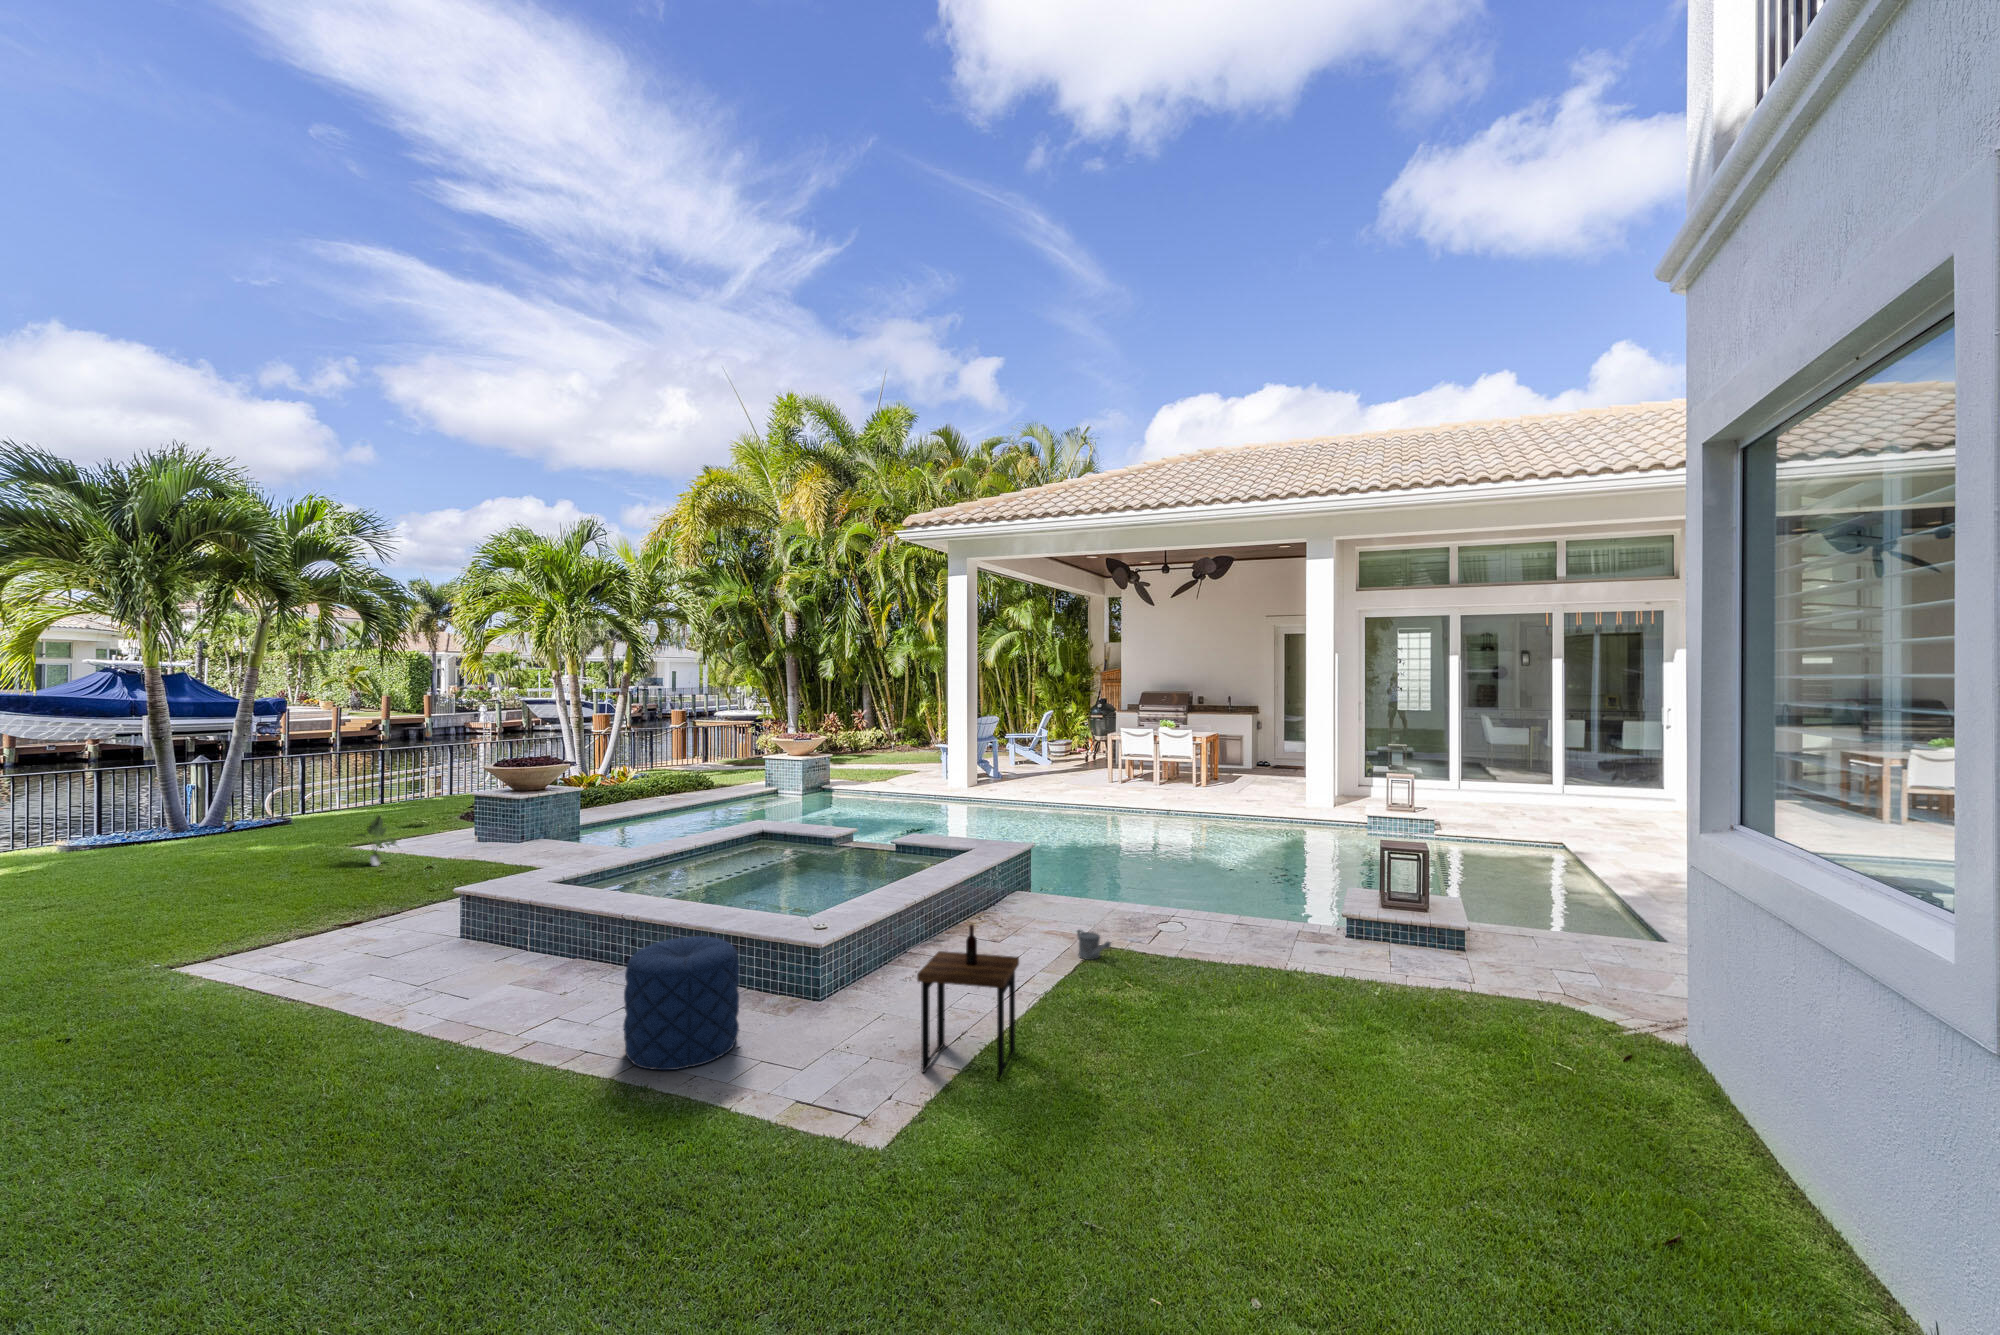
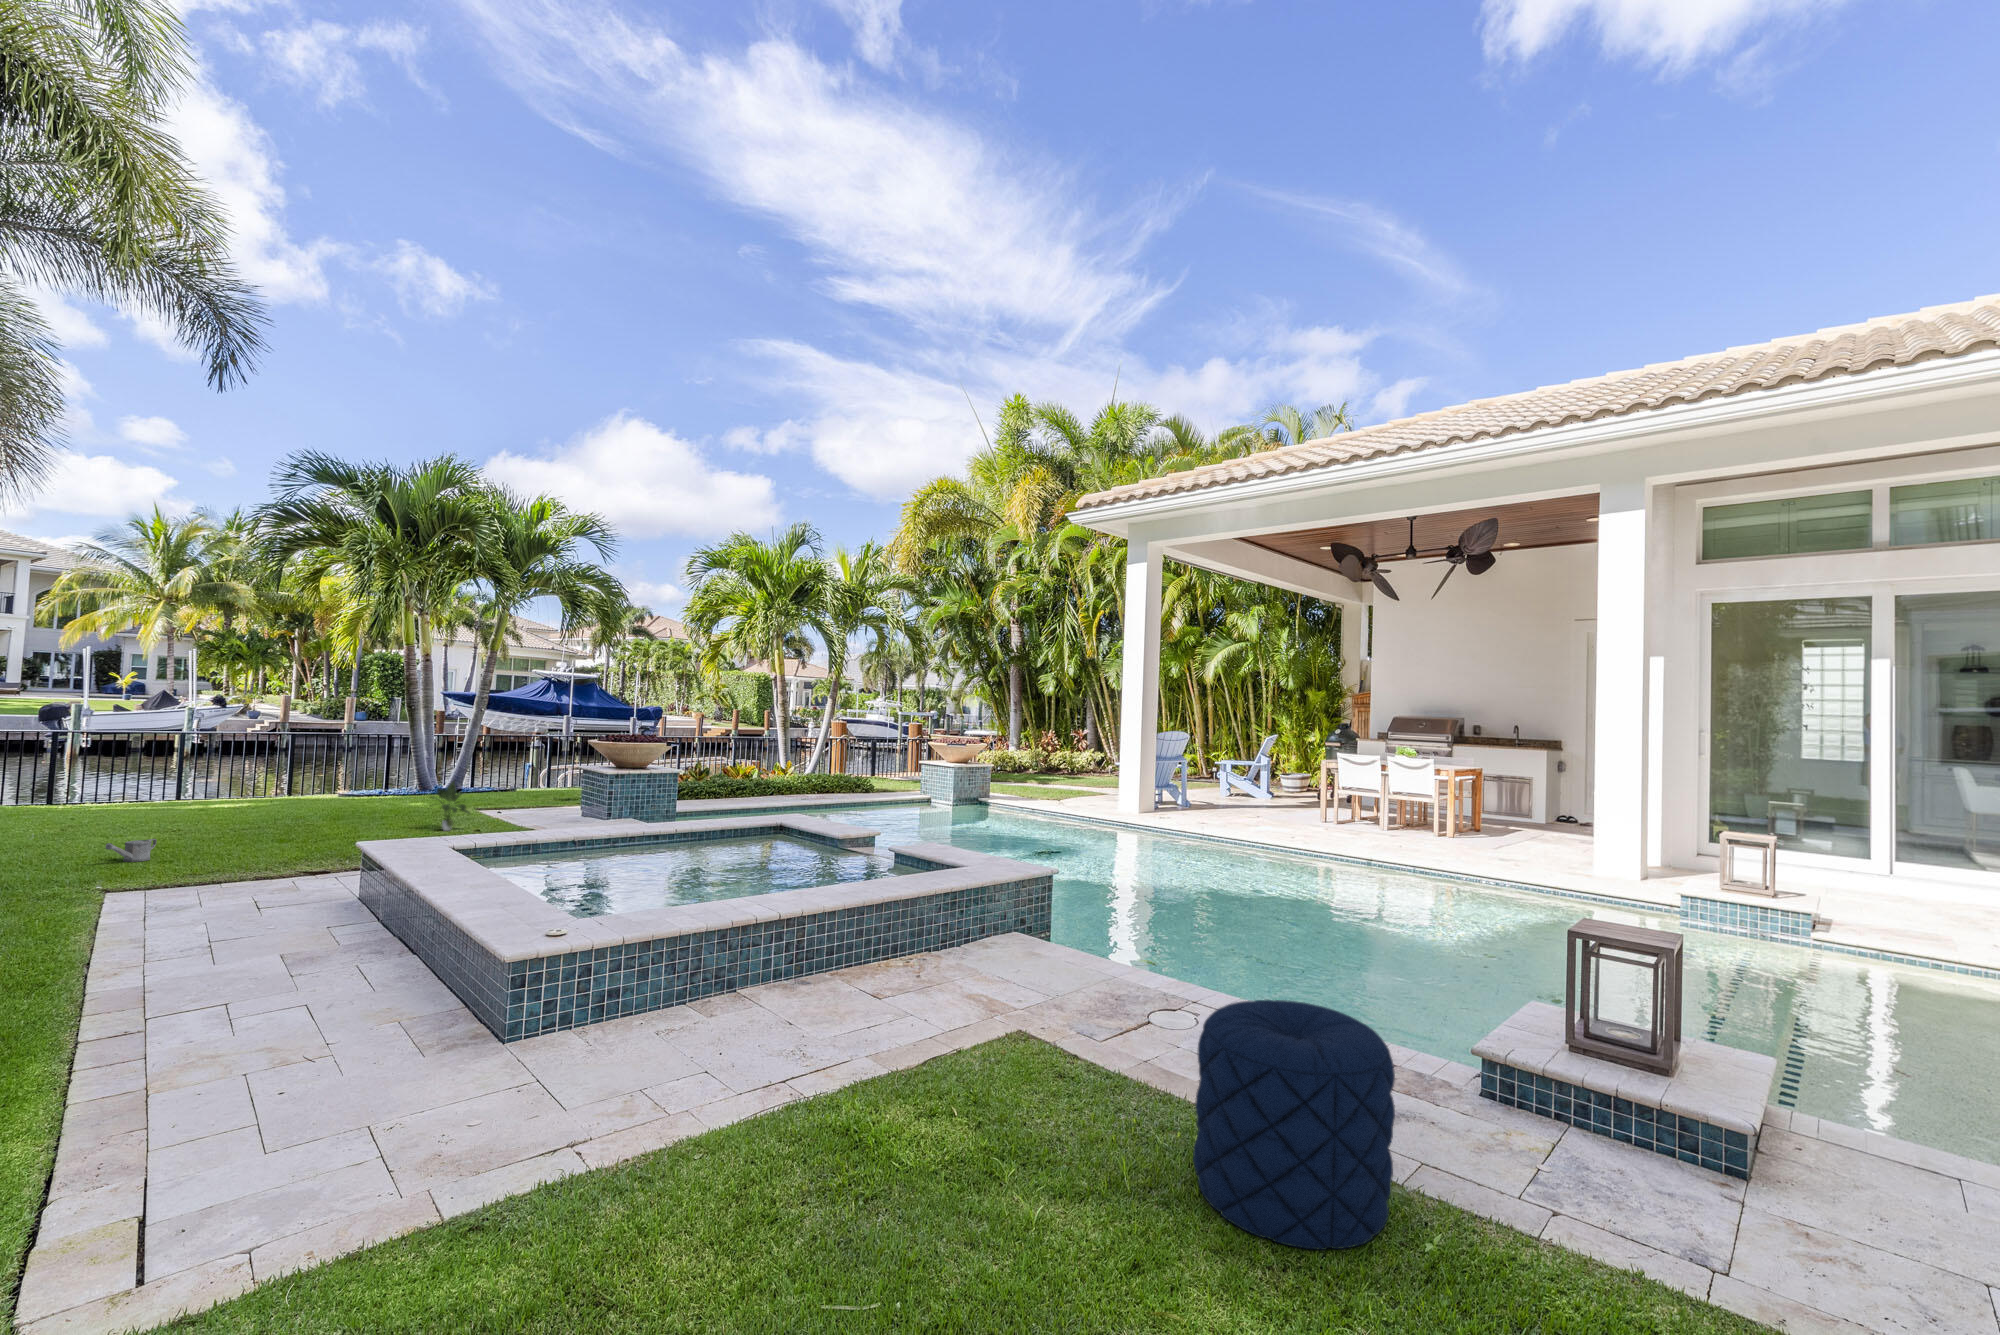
side table: present [917,924,1019,1081] -> none [396,956,614,1267]
watering can: present [1077,930,1111,960] -> present [106,839,157,862]
pouf: present [623,936,740,1070] -> present [1193,1000,1395,1250]

